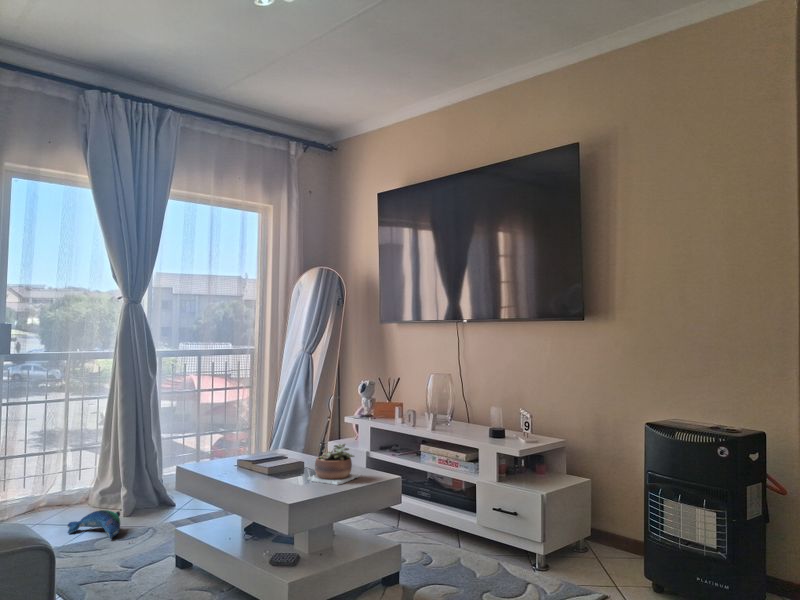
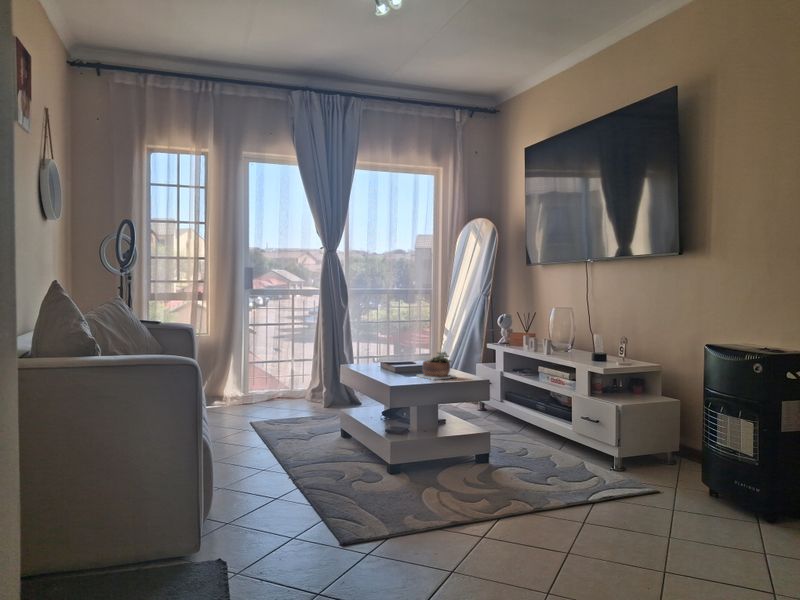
plush toy: present [67,510,120,539] -> none [283,398,316,416]

